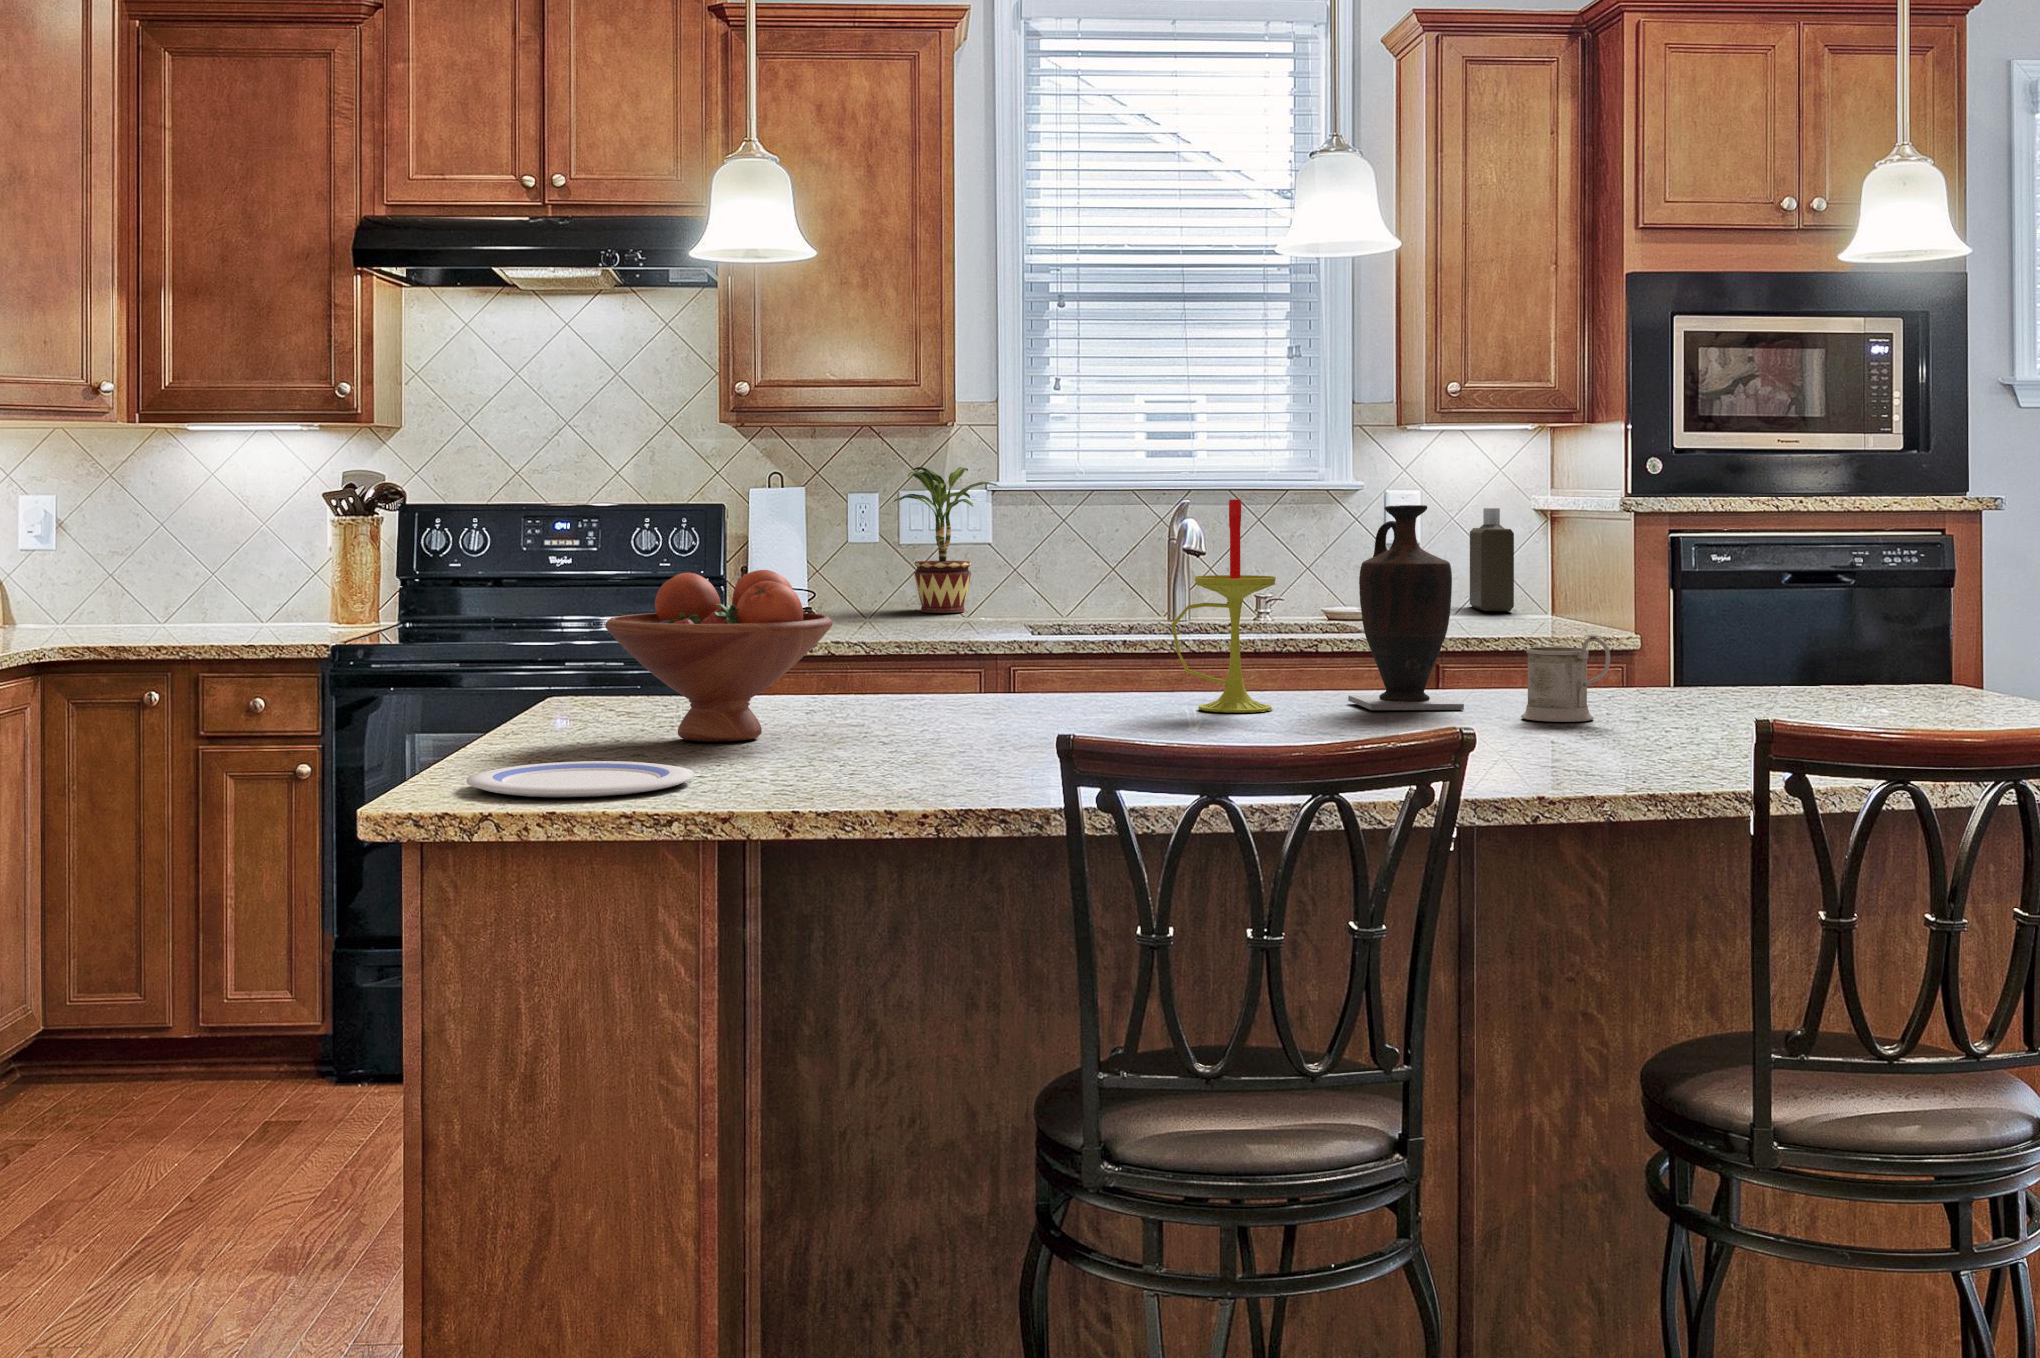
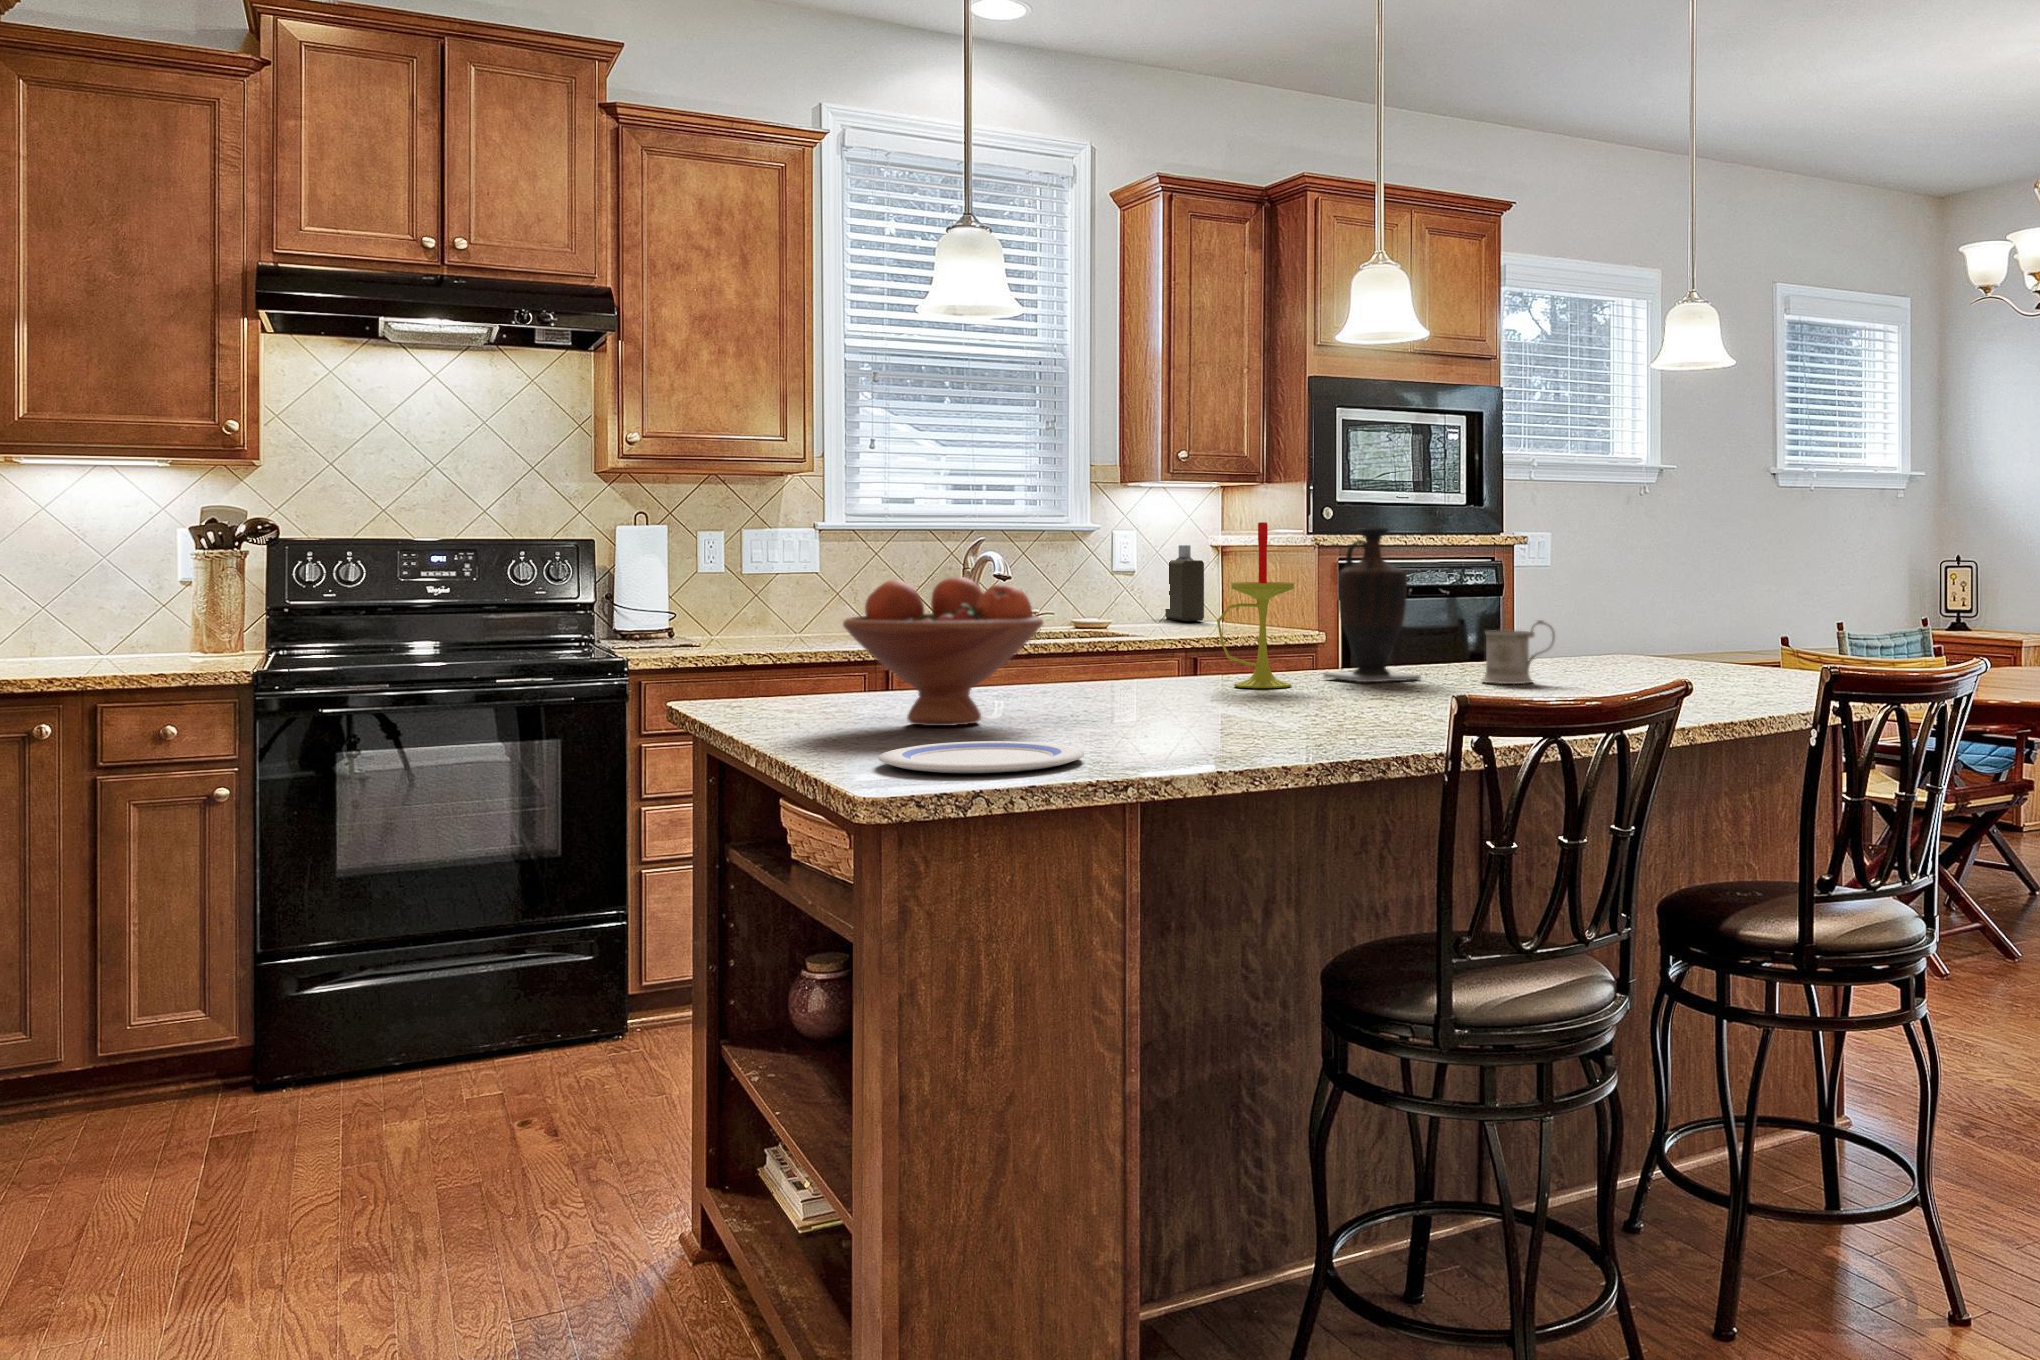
potted plant: present [893,467,999,613] -> none [734,509,830,631]

